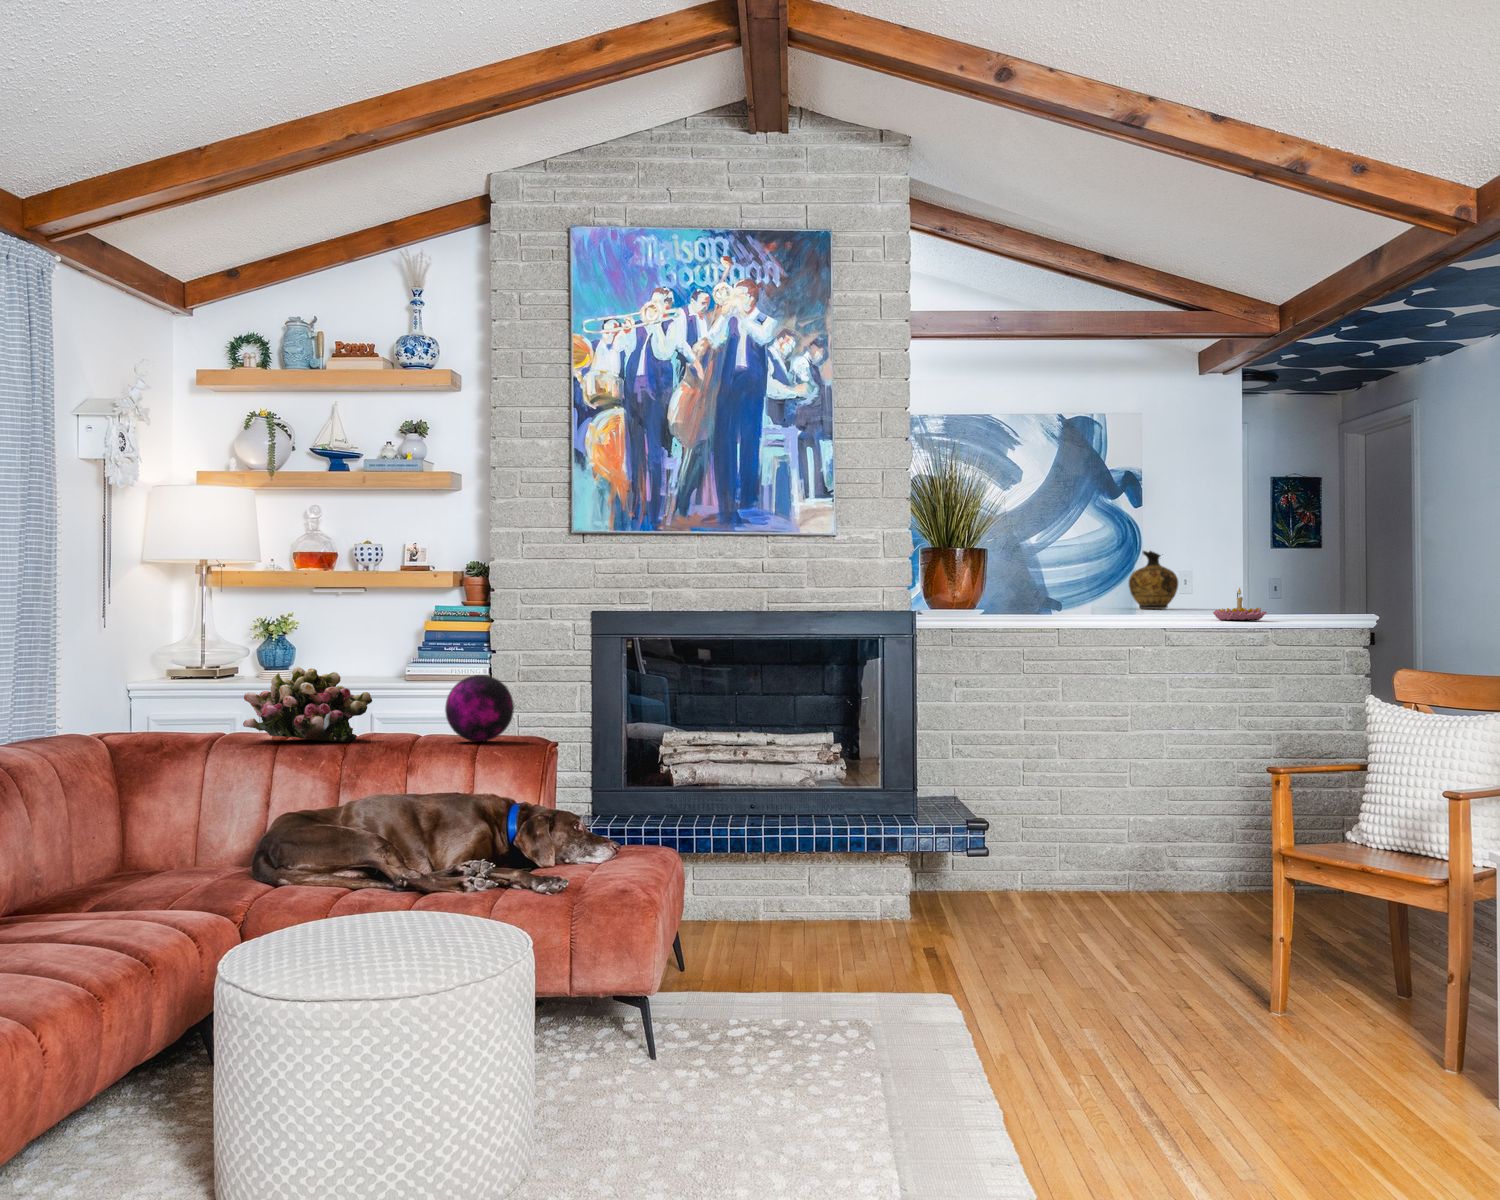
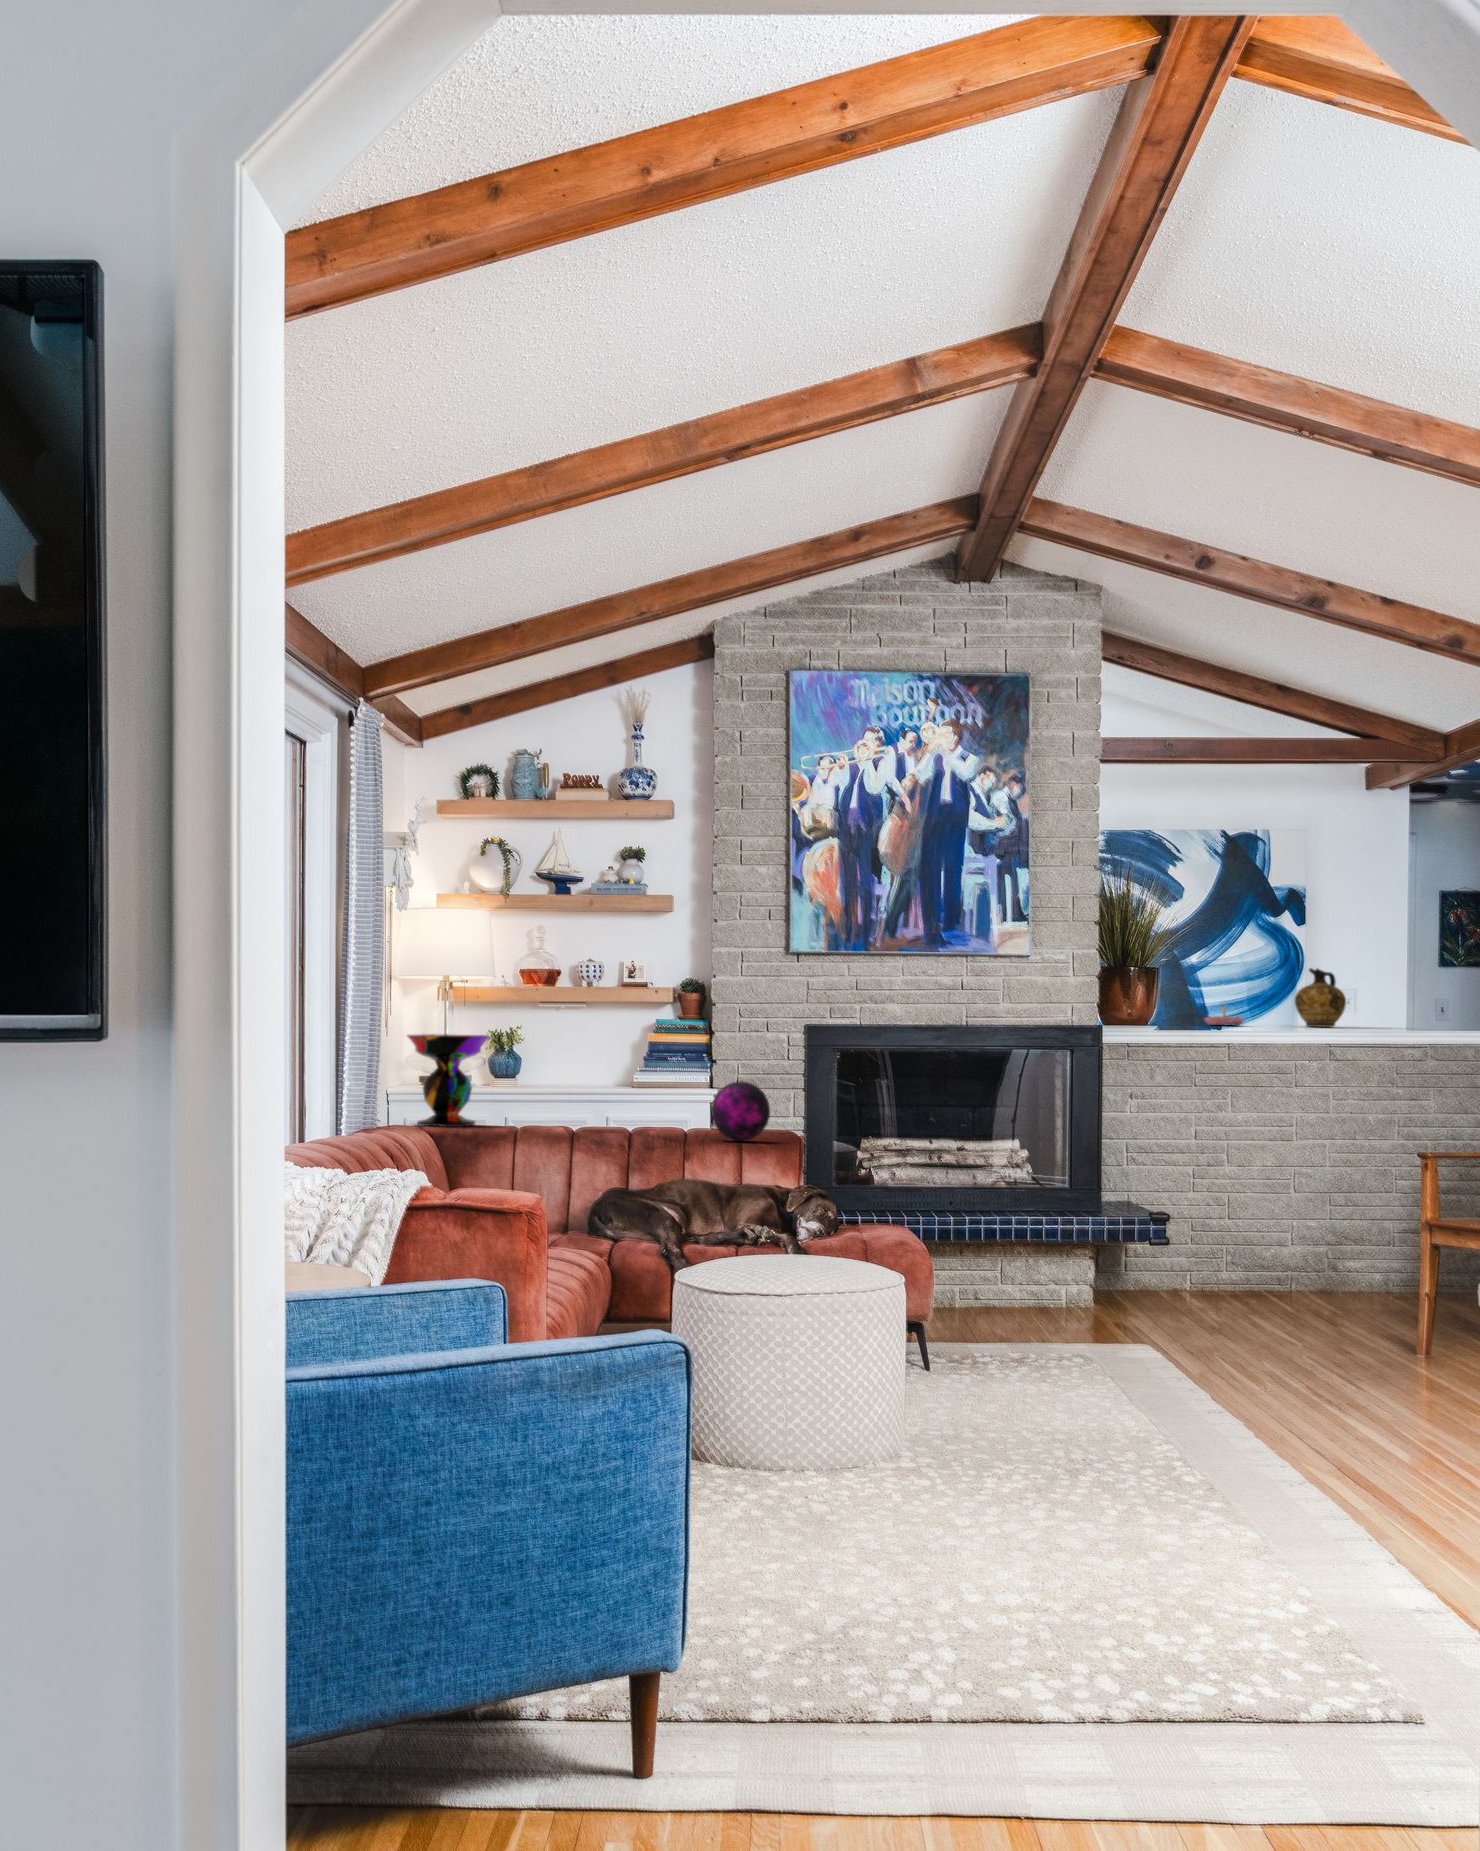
candle holder: present [1213,588,1267,620] -> present [1205,1002,1244,1026]
decorative bowl: none [147,627,249,728] -> present [407,1034,490,1127]
flower arrangement: present [243,667,372,742] -> none [541,1072,645,1138]

